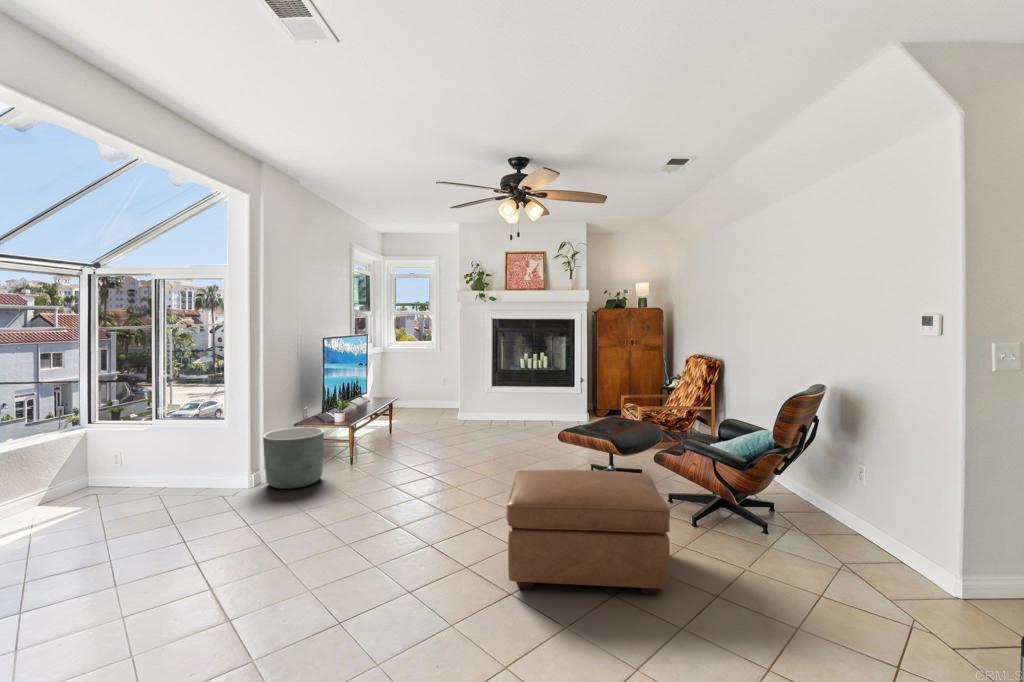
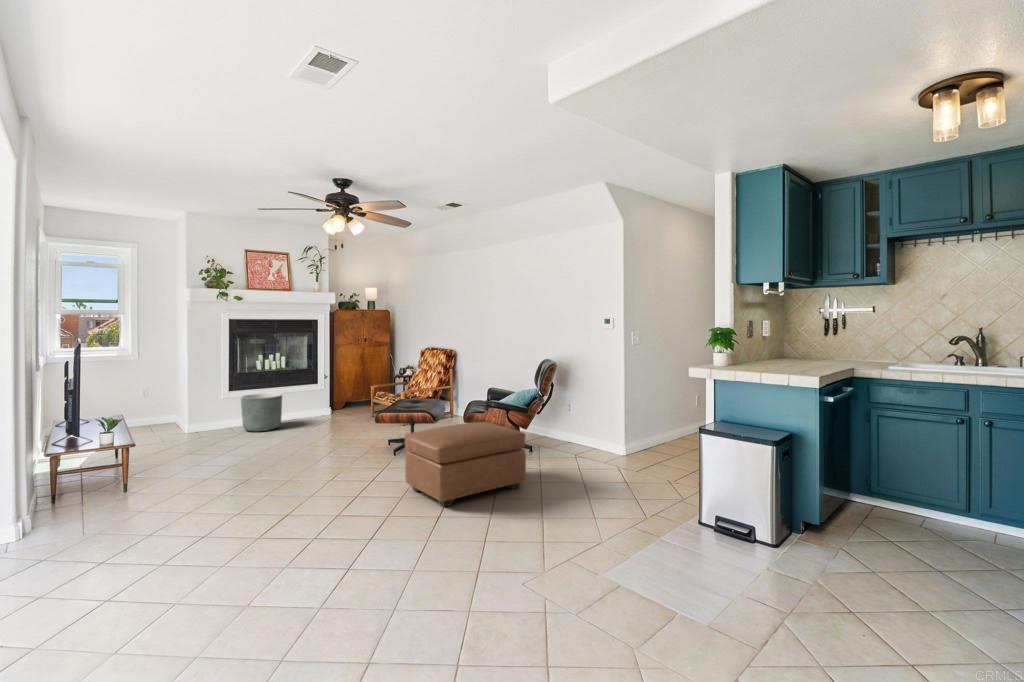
planter: present [263,427,324,489] -> present [241,393,282,432]

